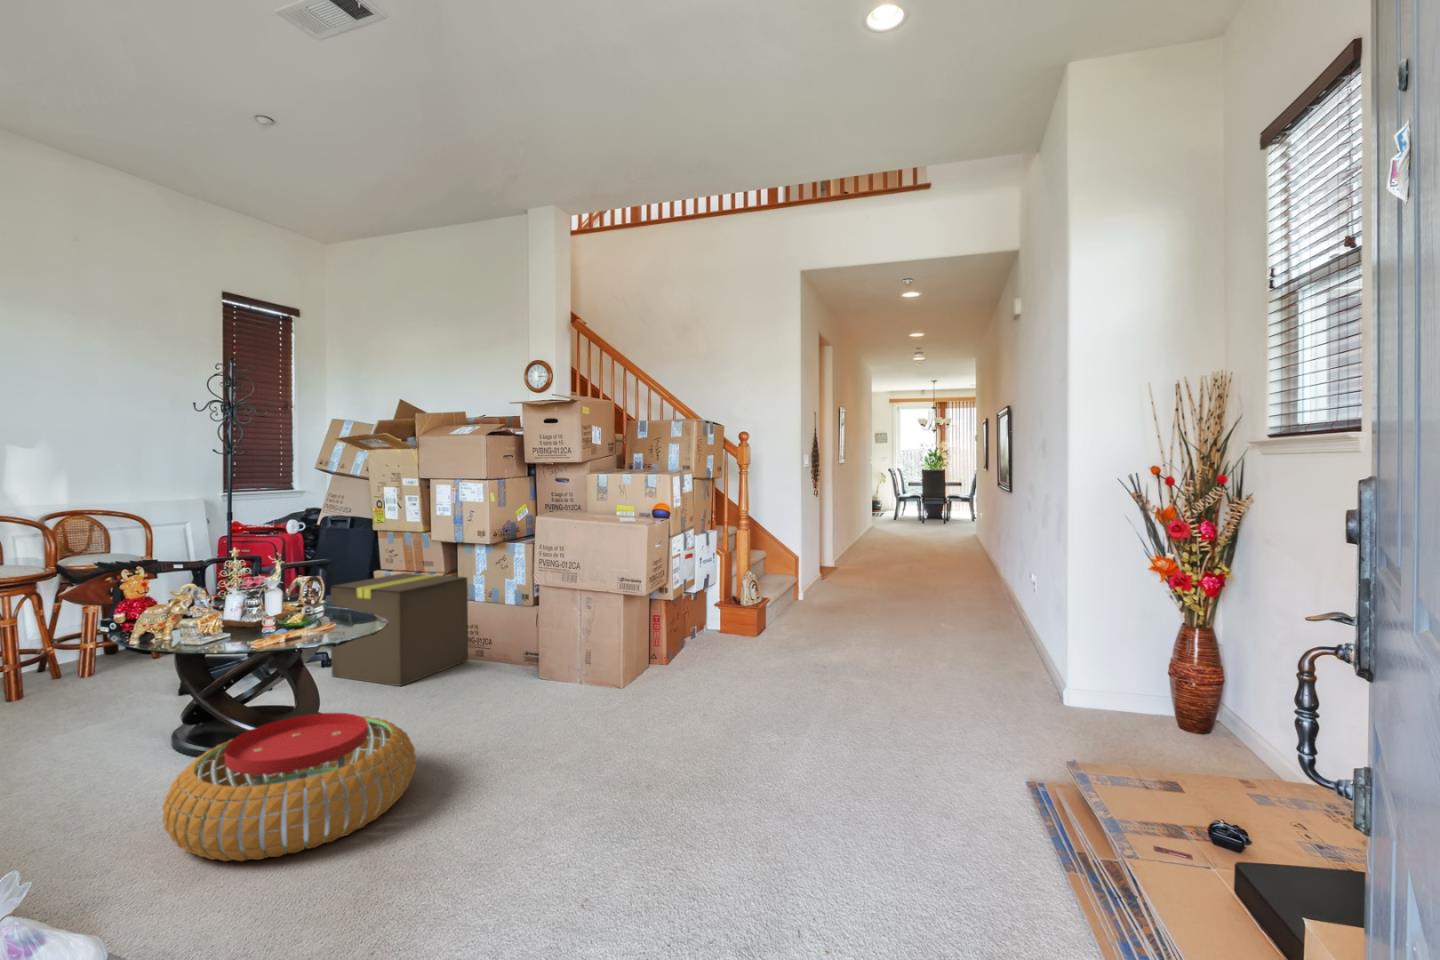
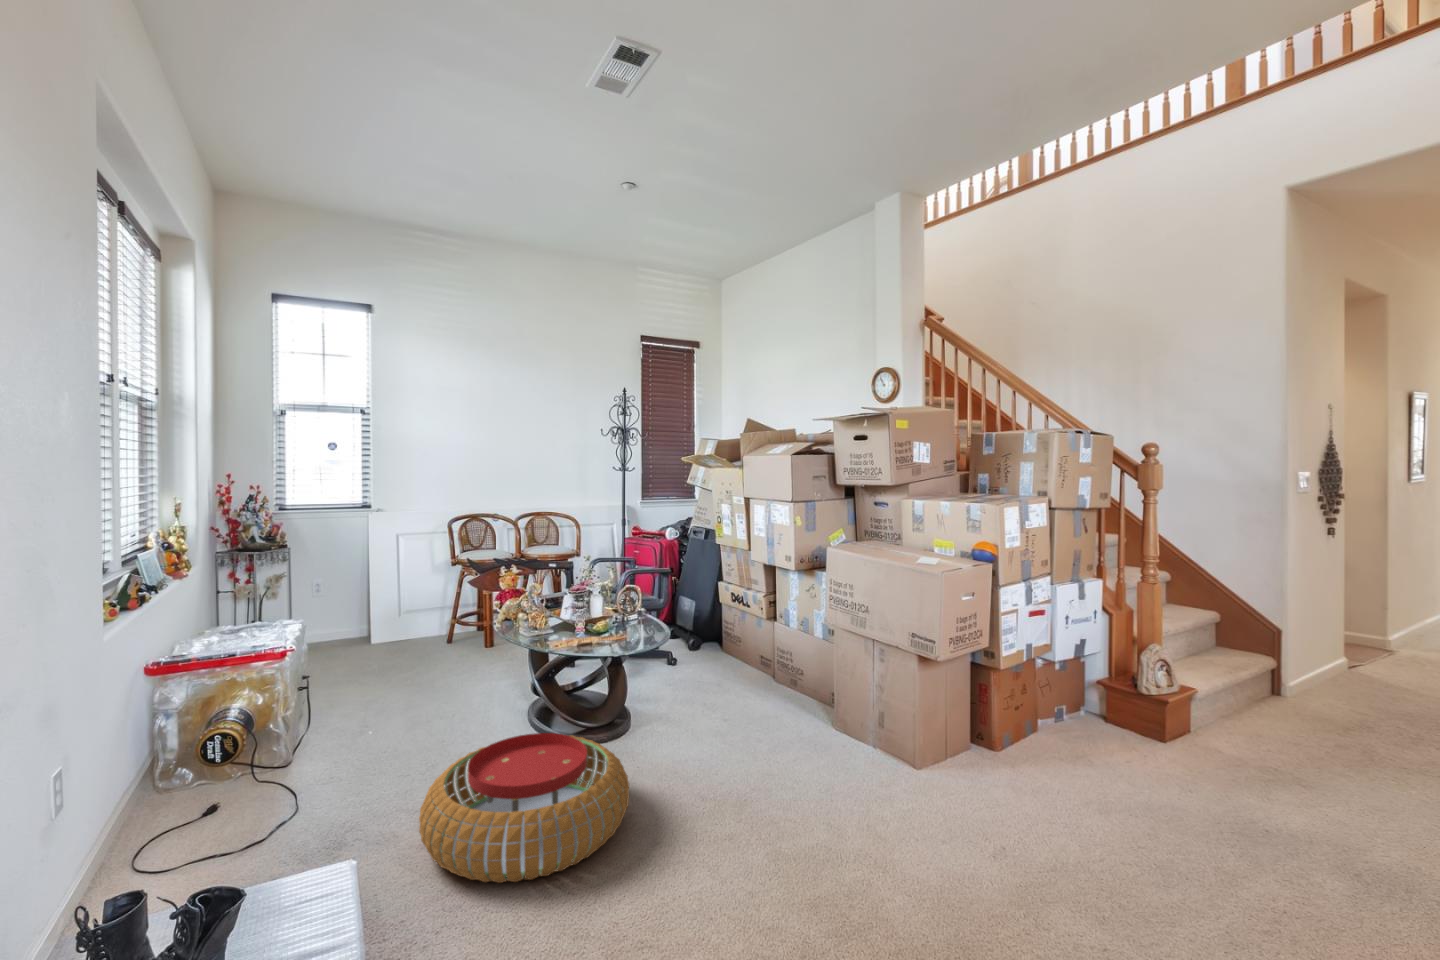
cardboard box: present [331,573,468,686] -> none [663,587,779,703]

